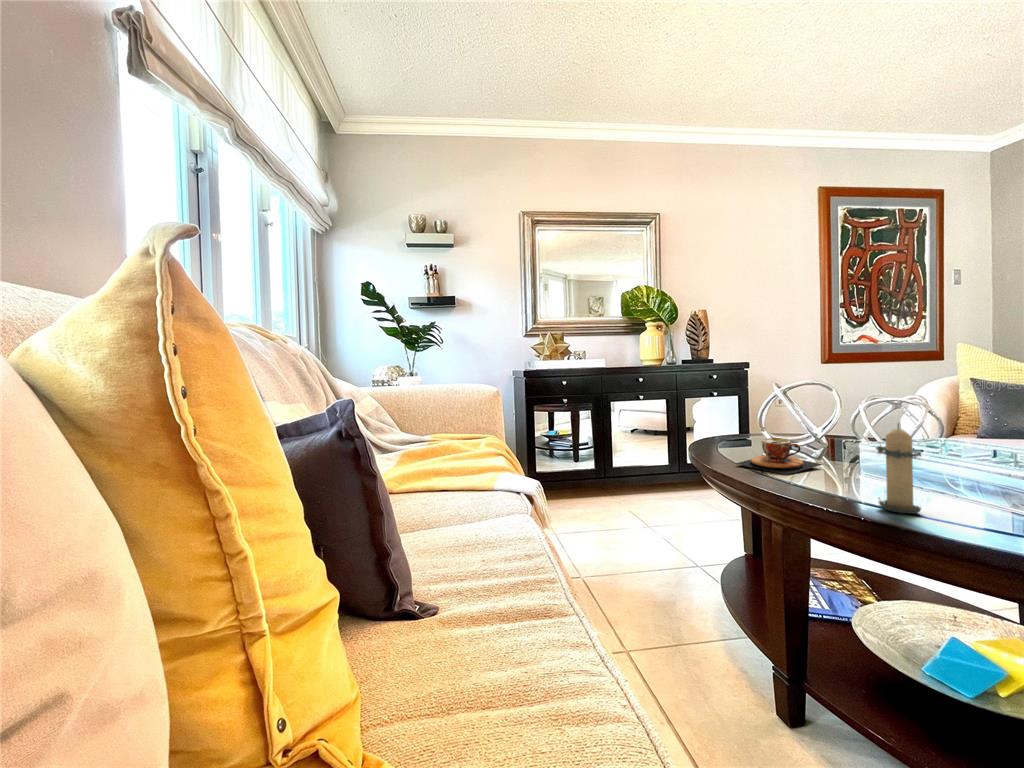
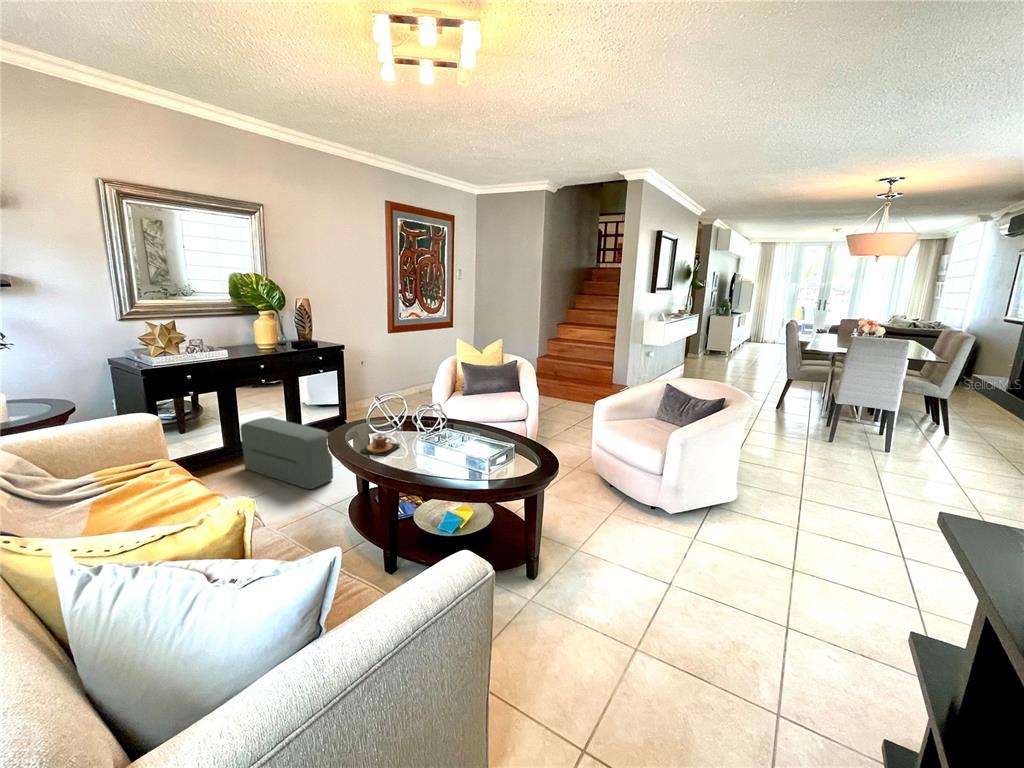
candle: present [876,423,921,513] -> none [422,438,440,475]
pouf: none [613,442,714,537] -> present [240,417,333,489]

